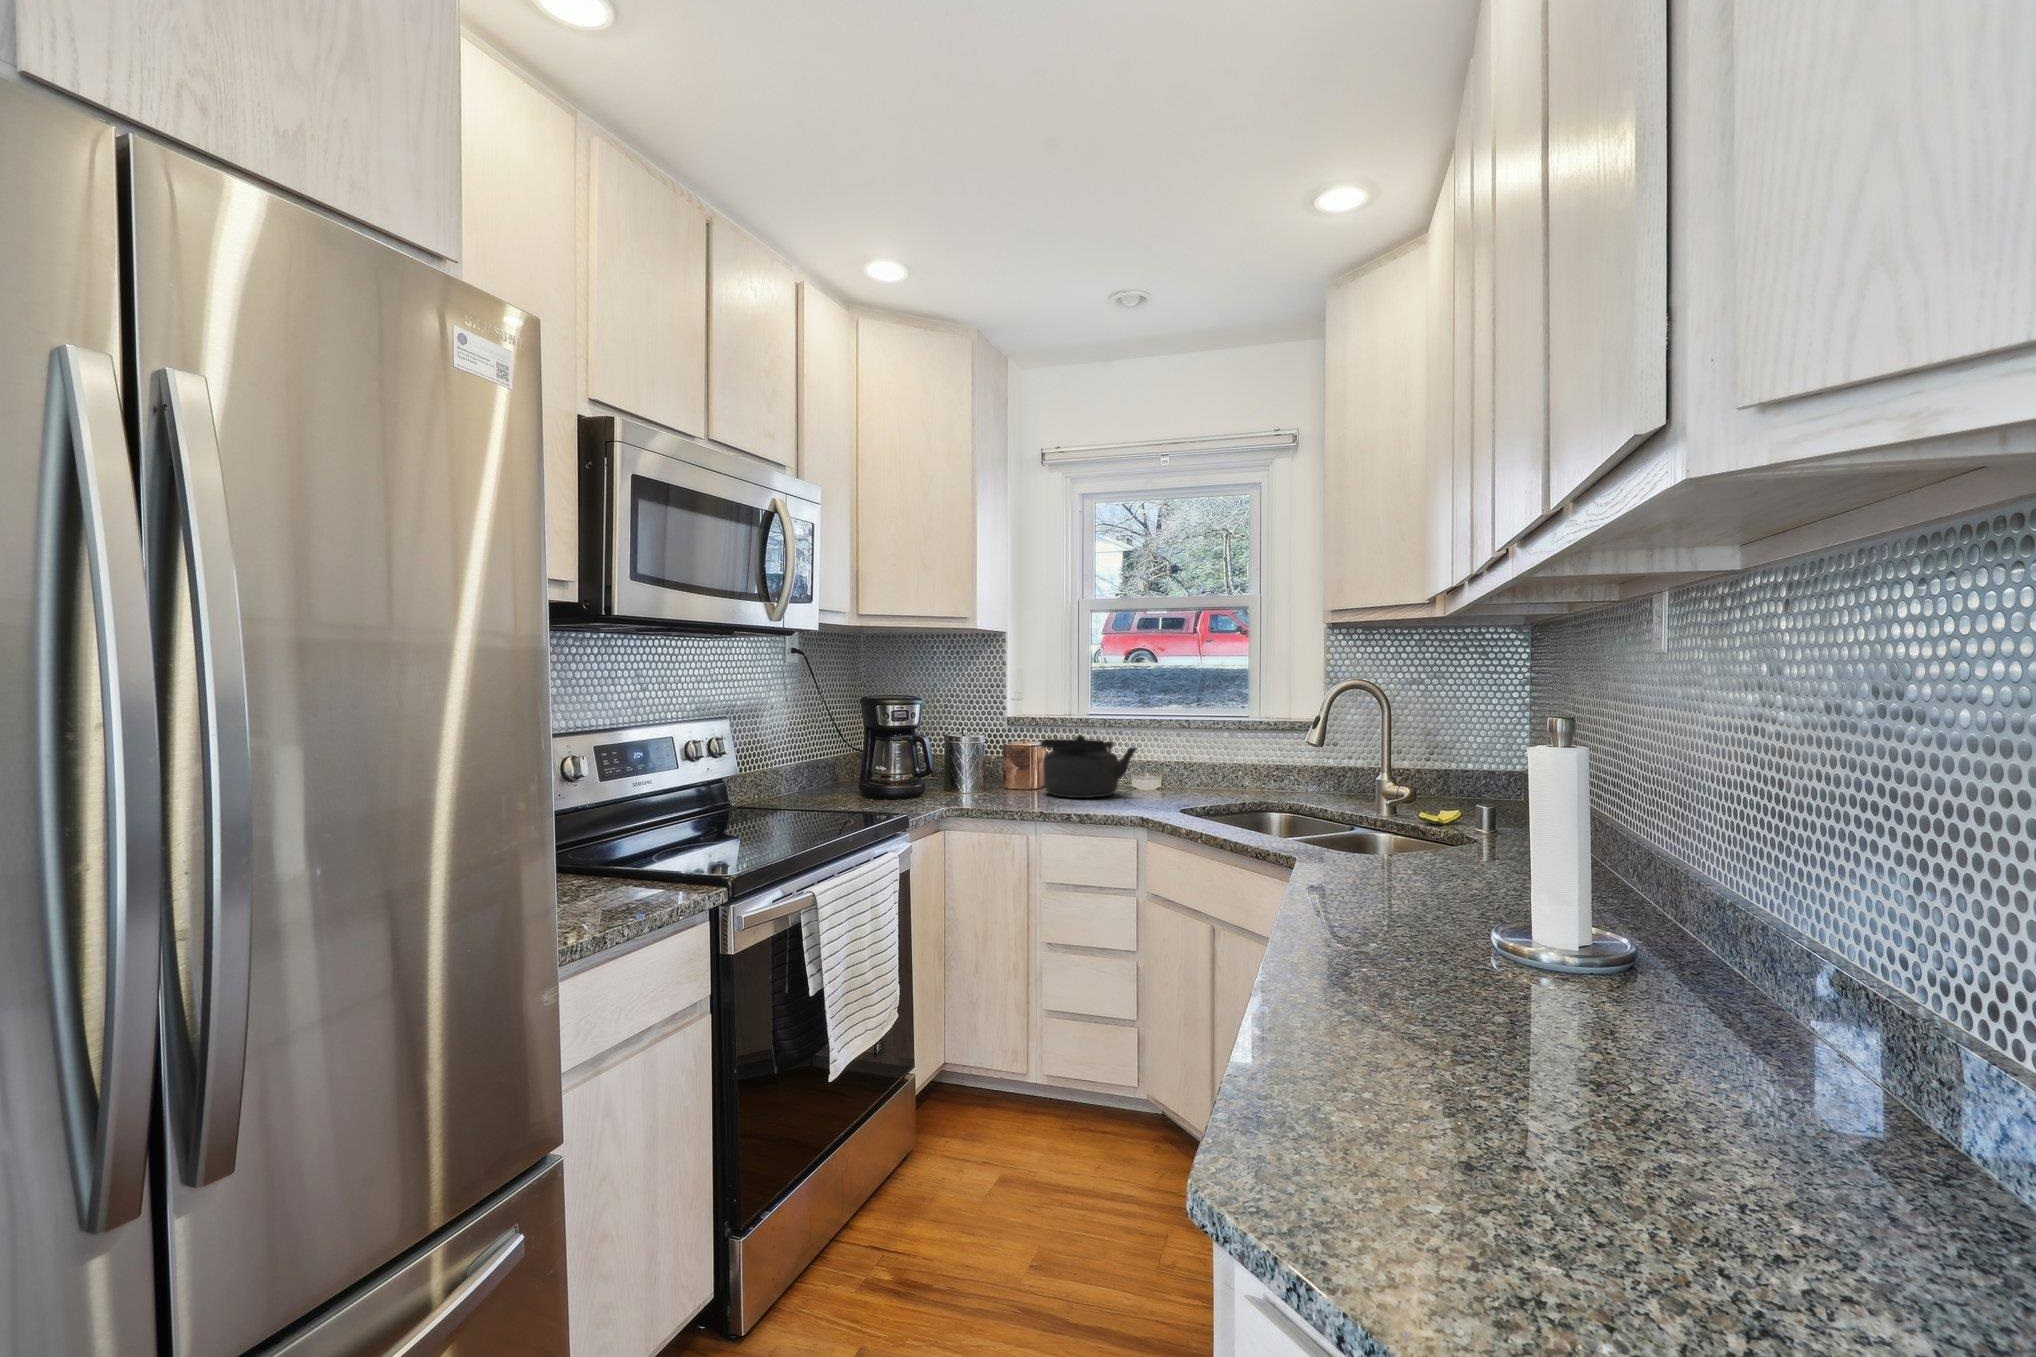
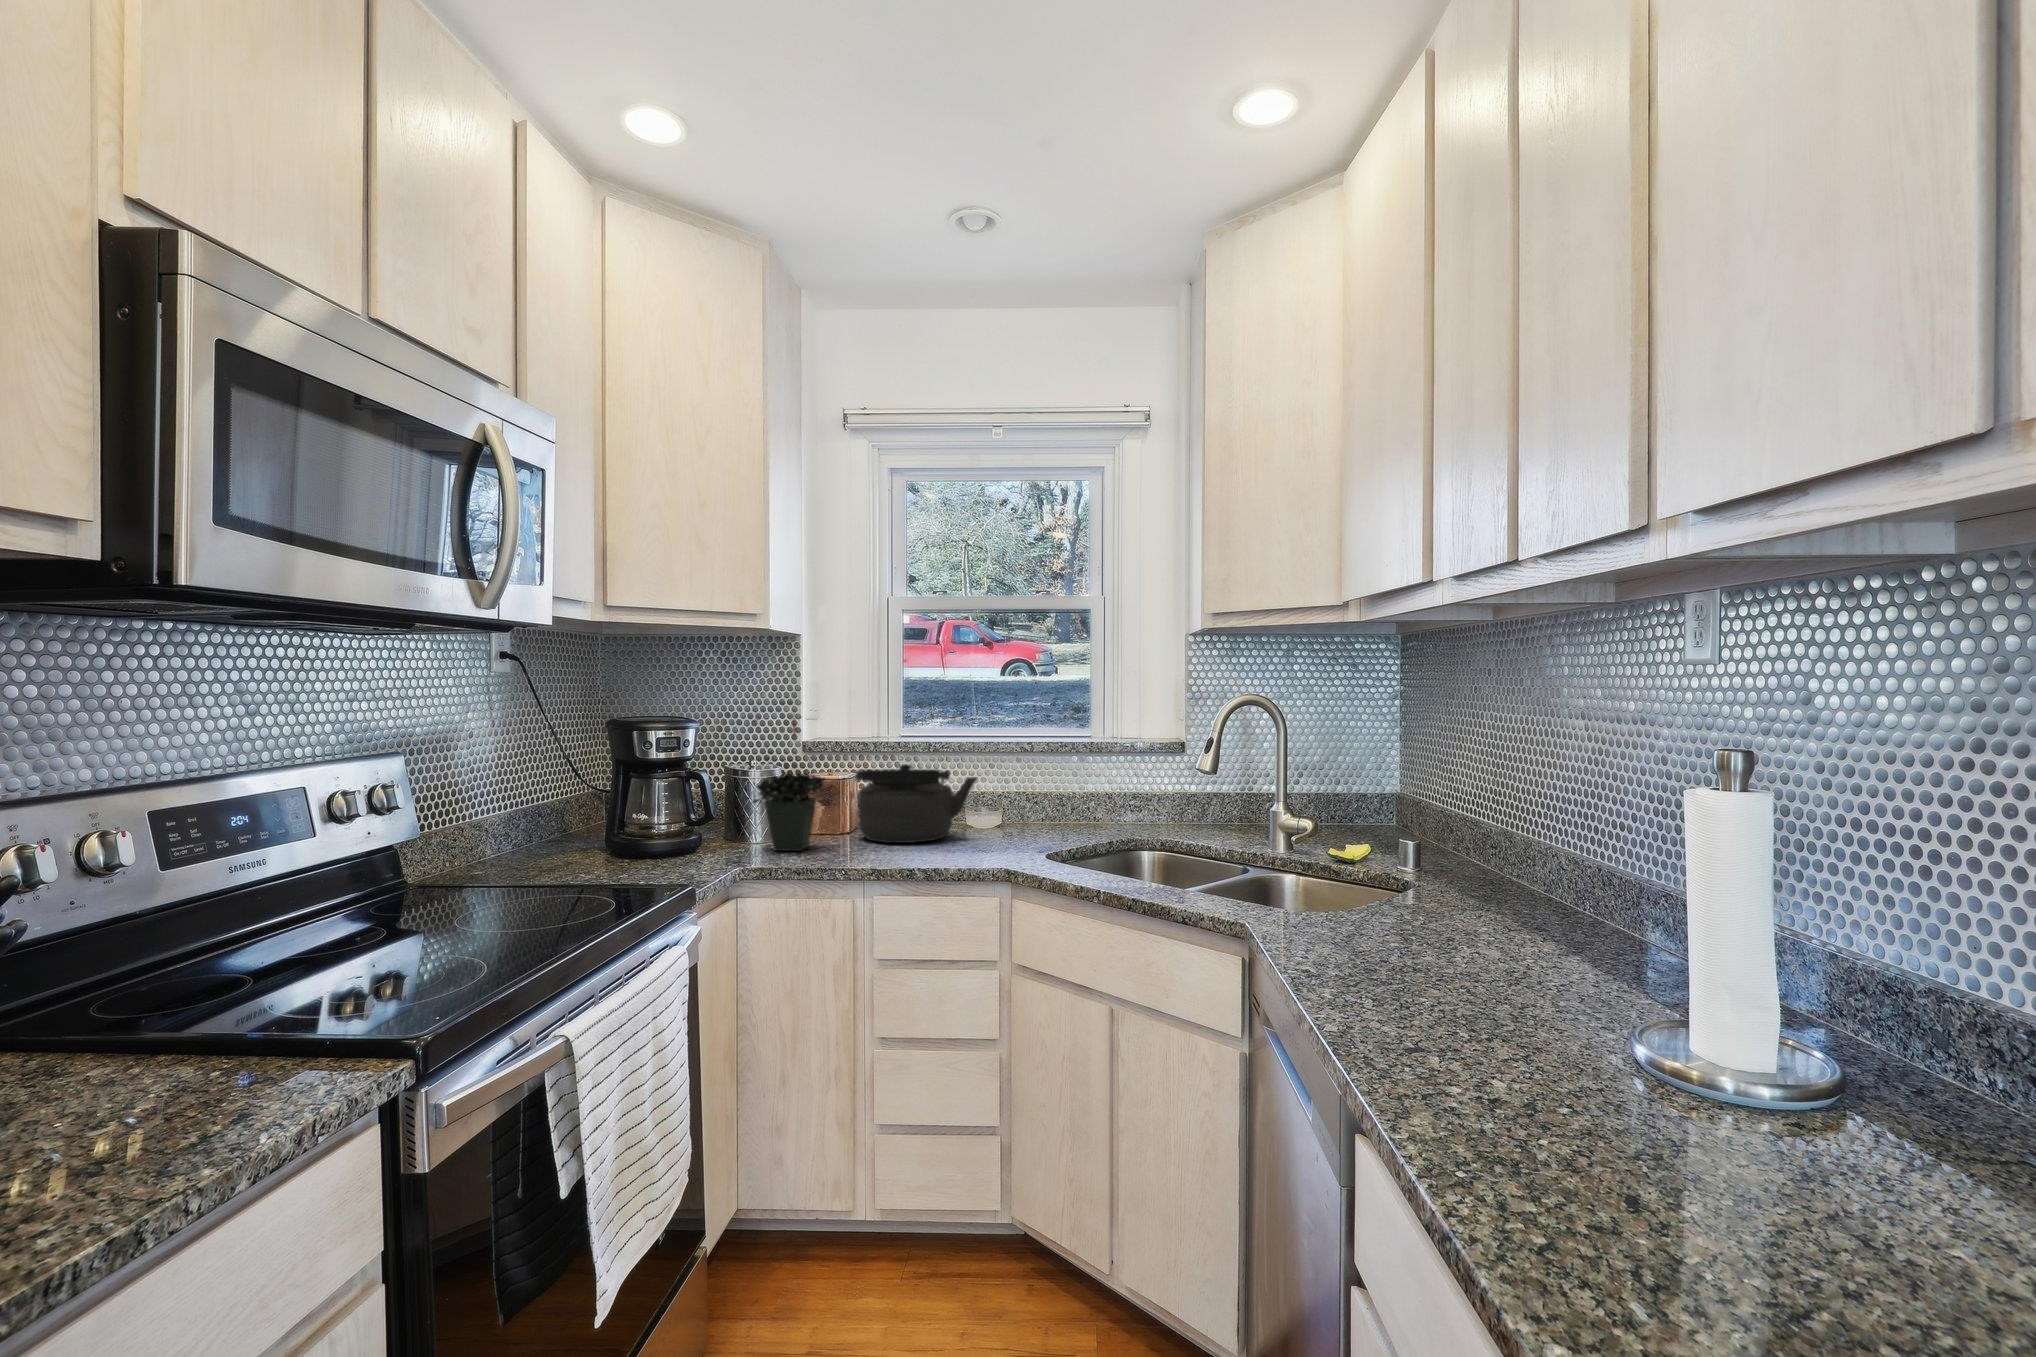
potted plant: none [958,691,1015,799] -> present [752,720,825,851]

